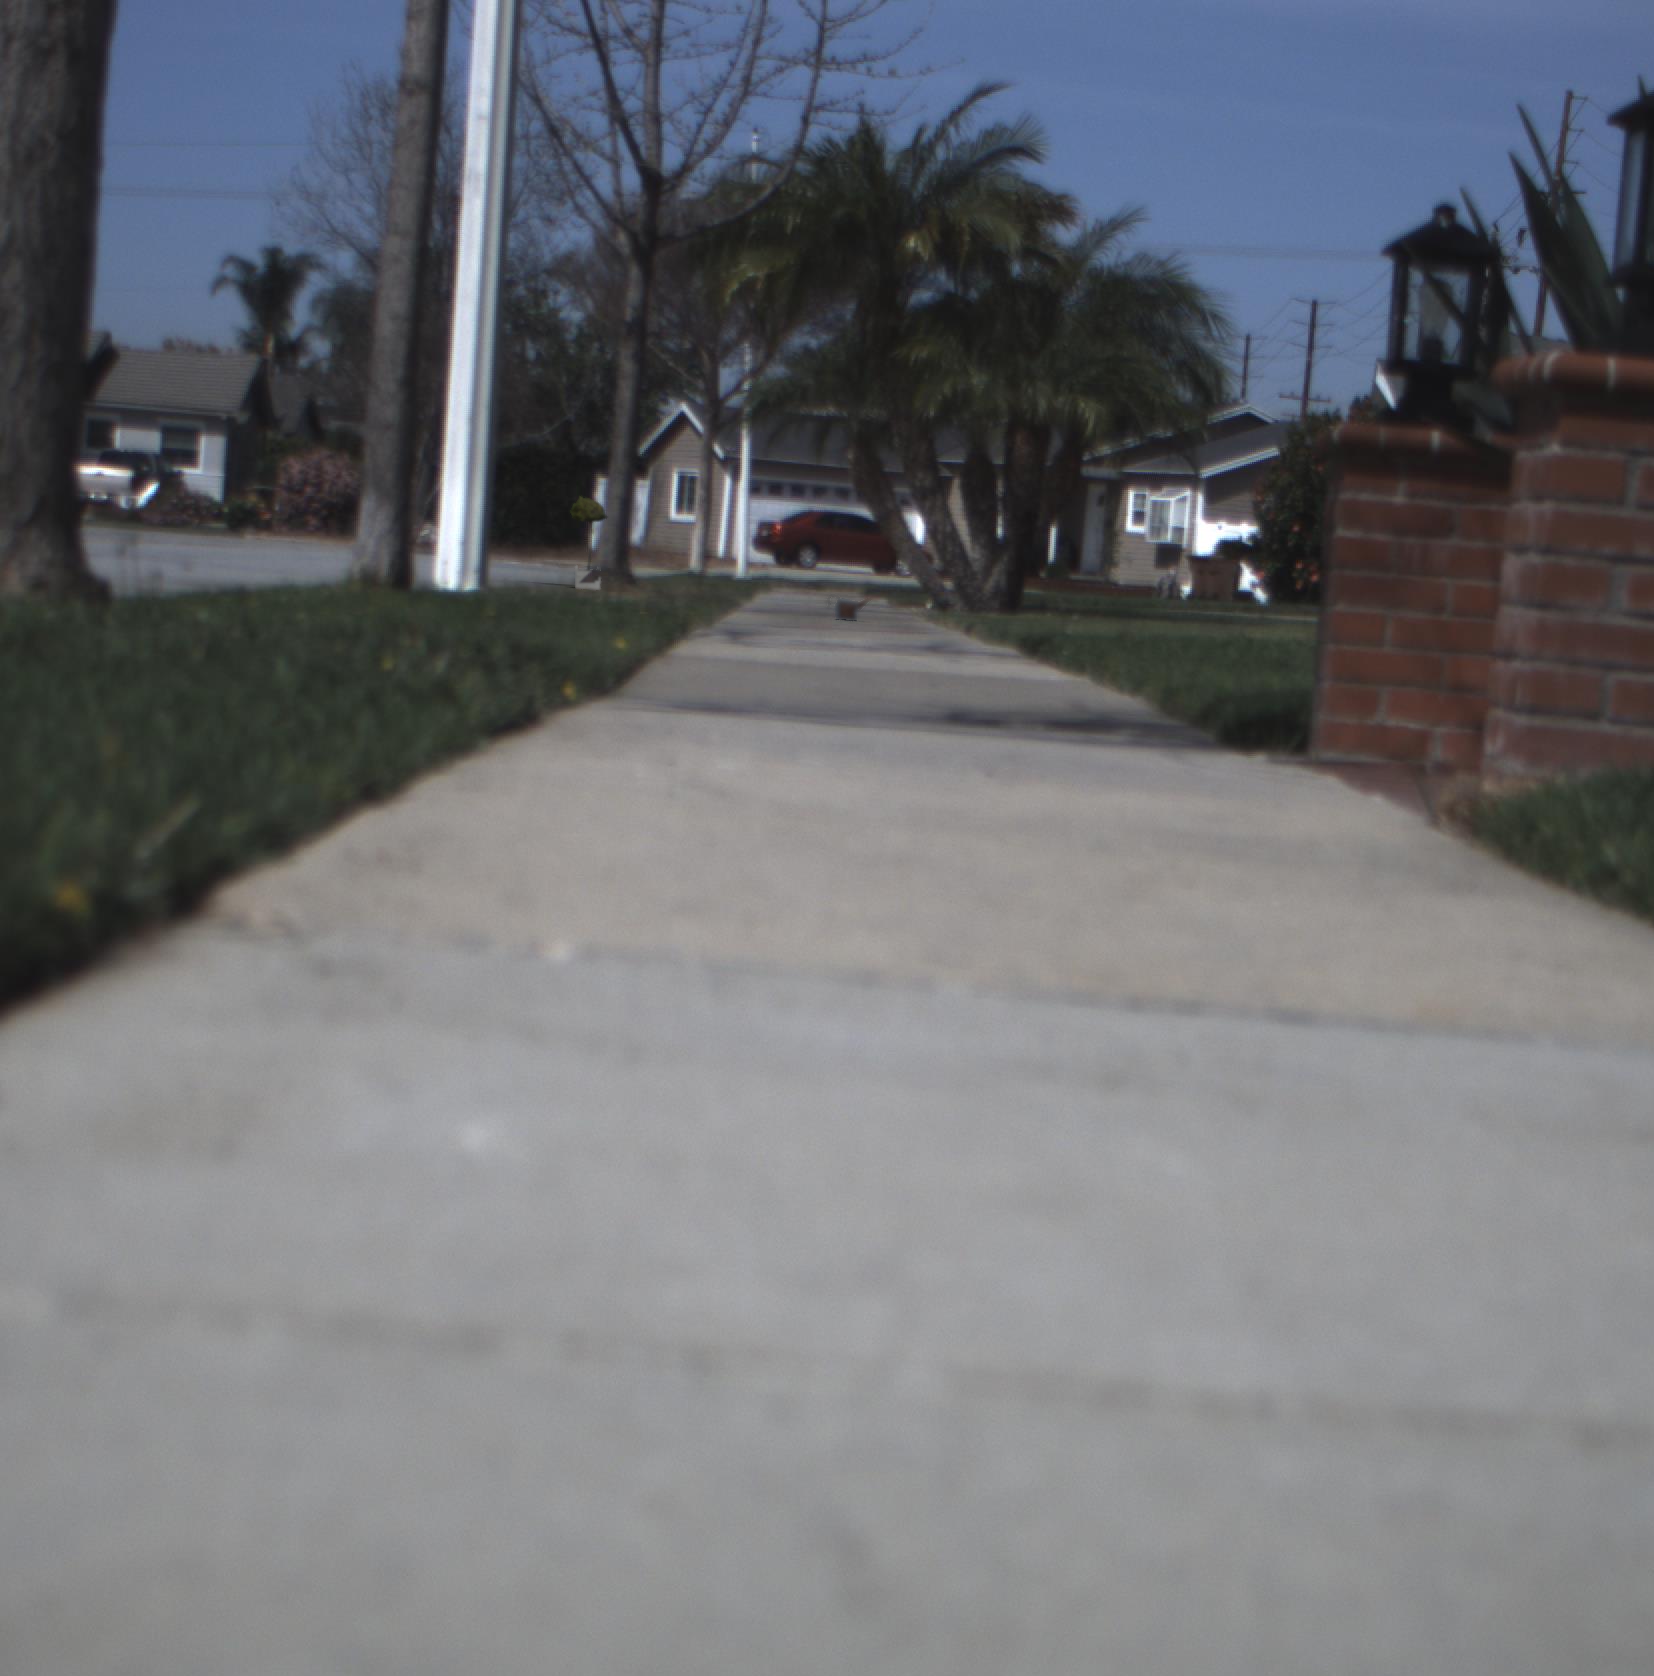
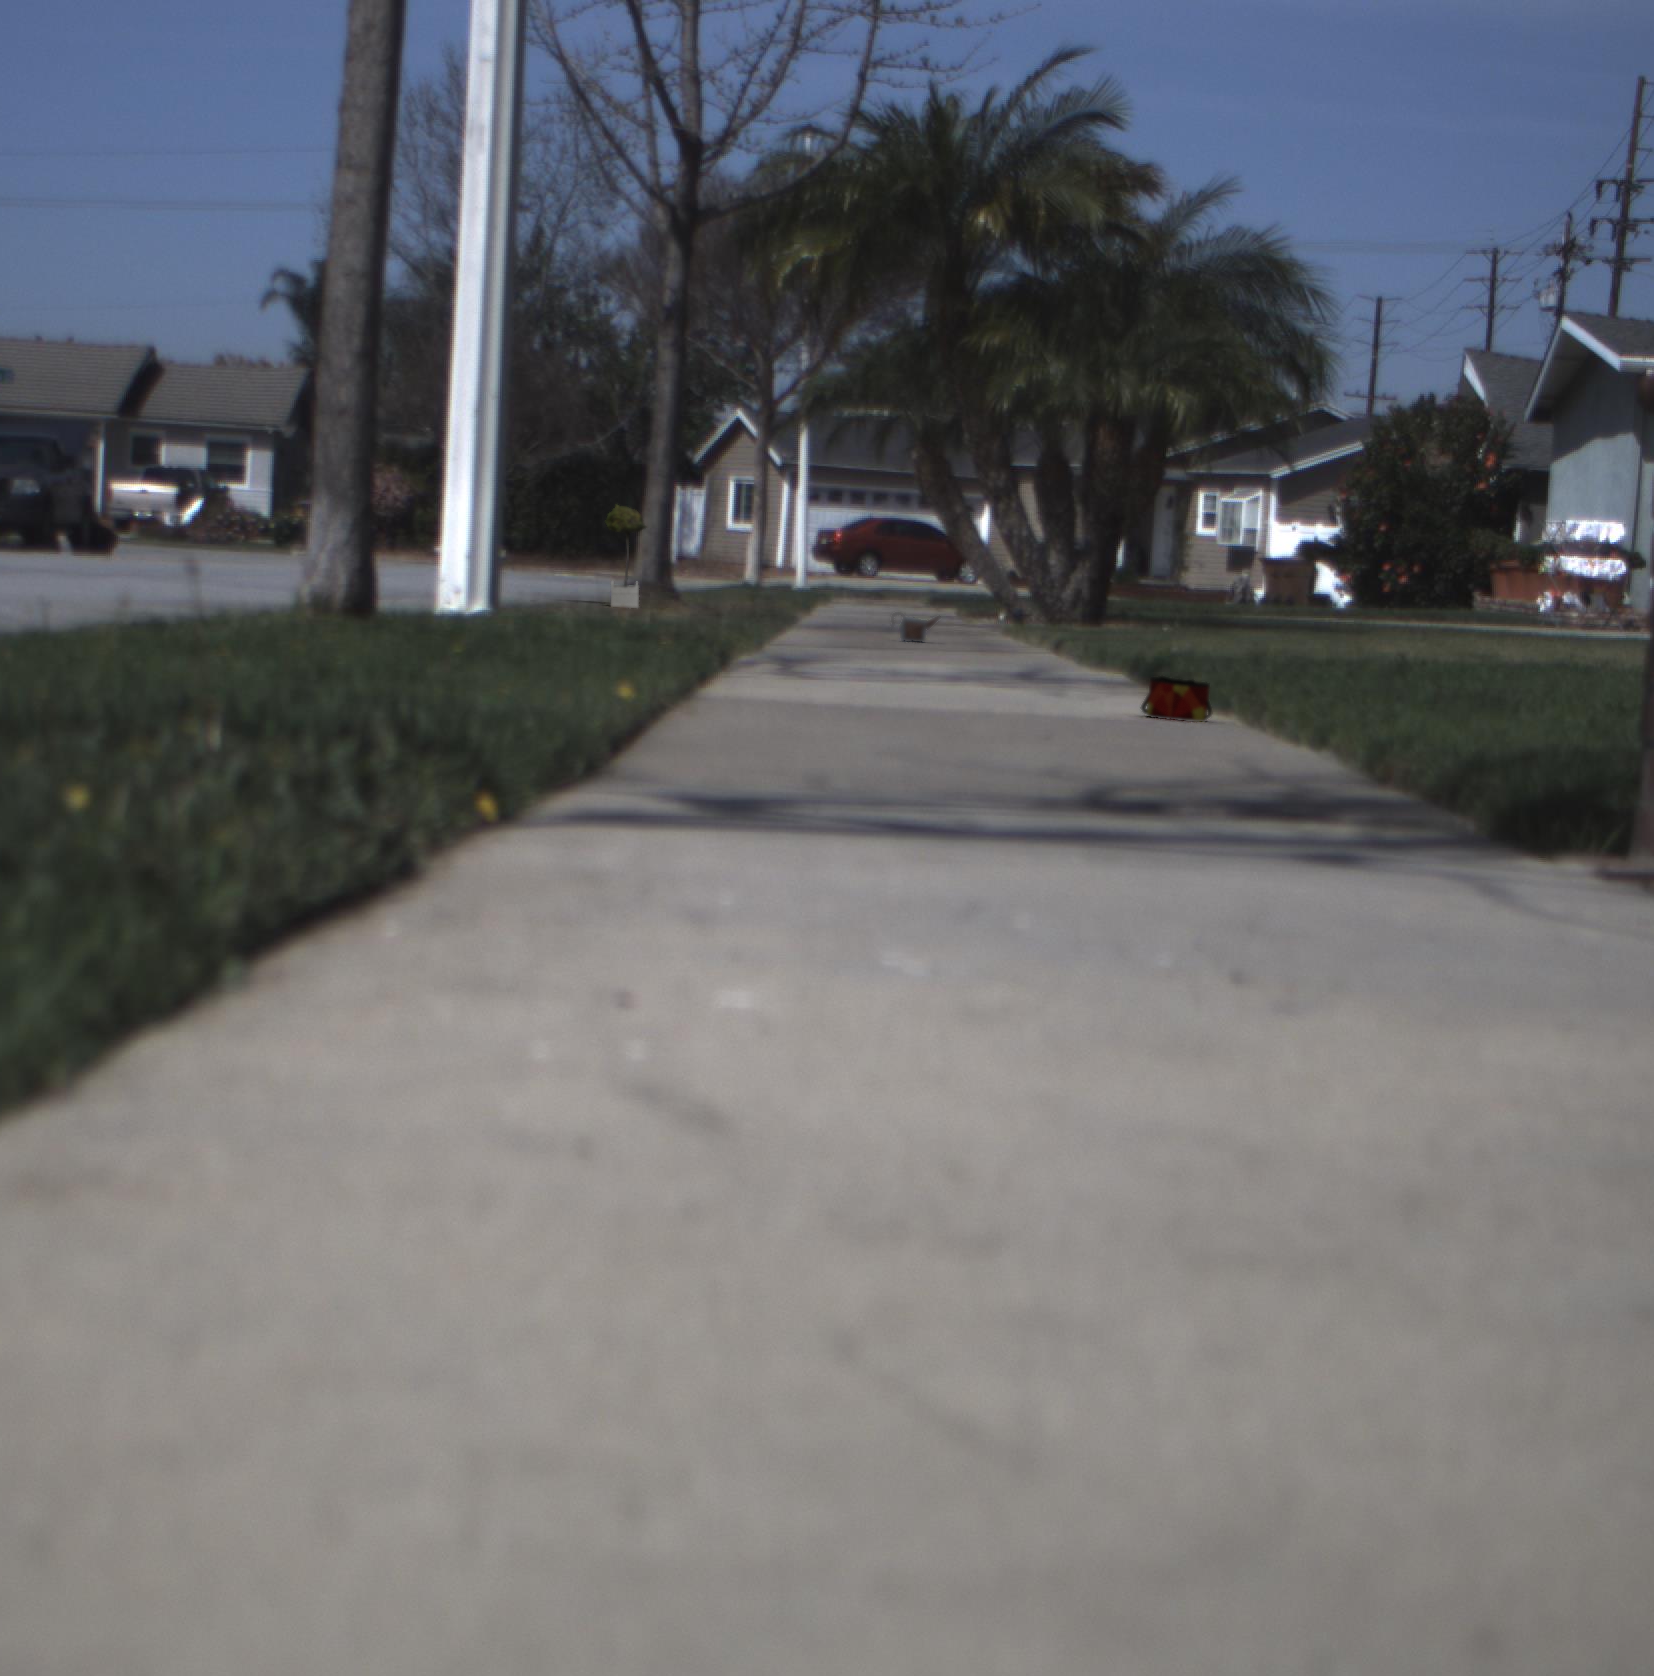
bag: none [1019,639,1074,676] -> present [1141,676,1212,722]

